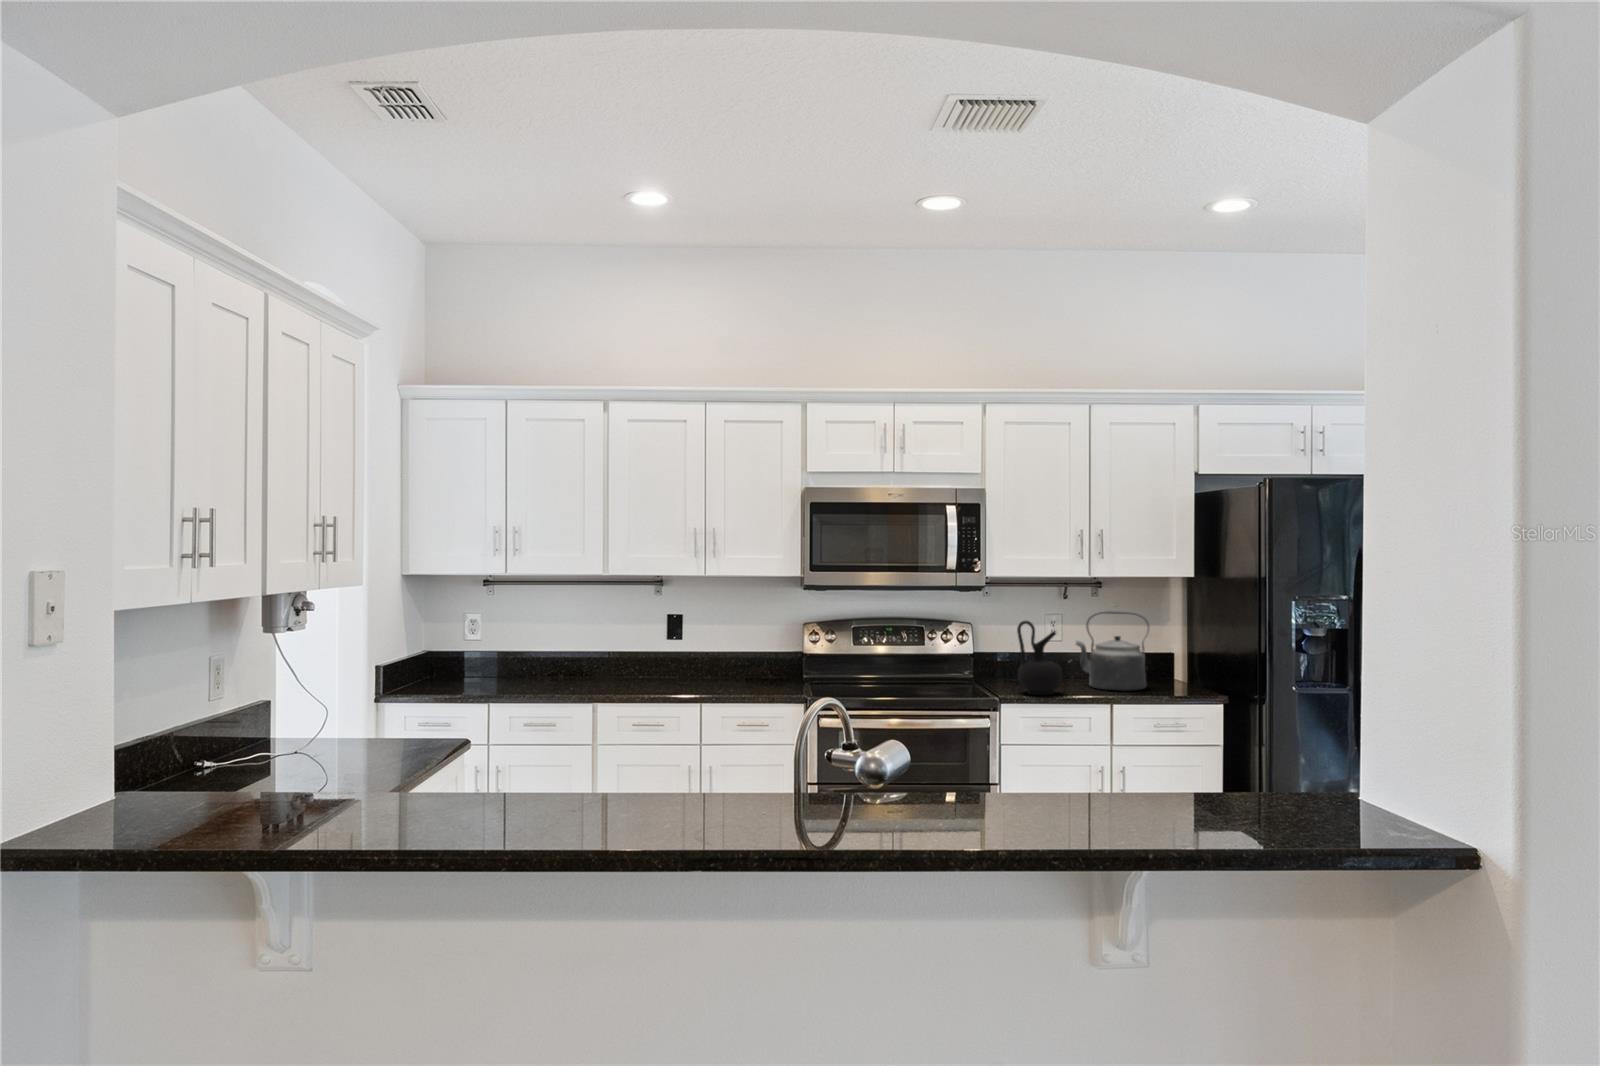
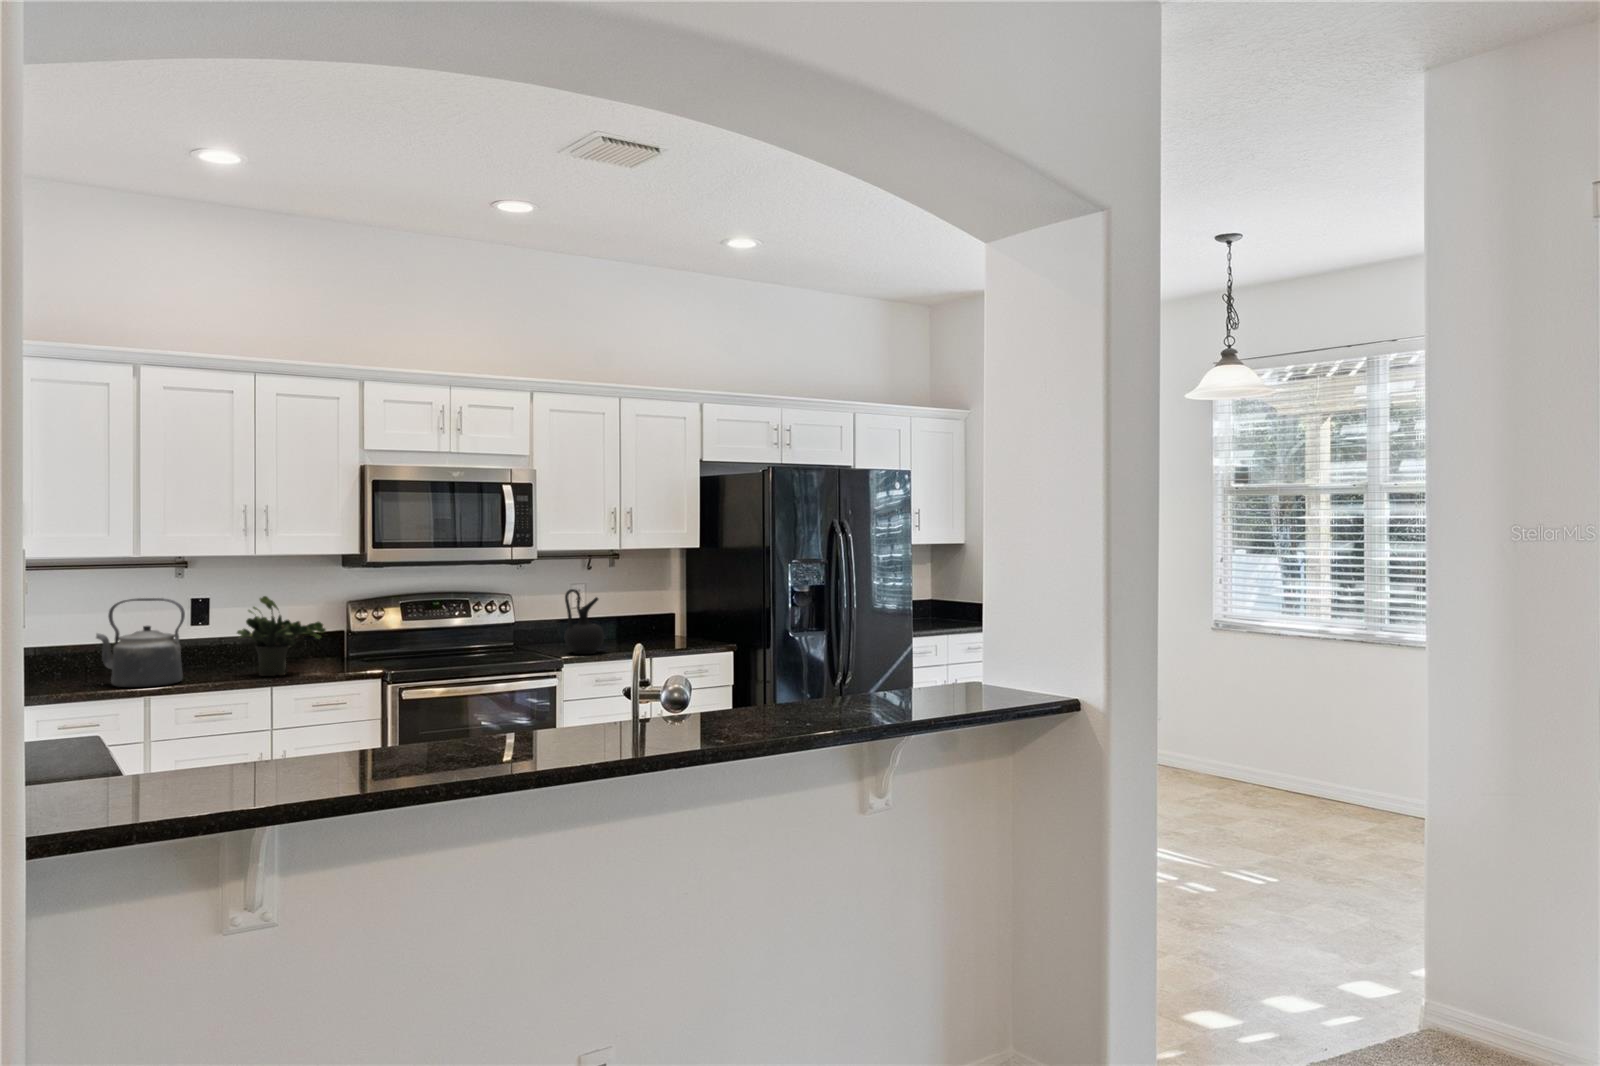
kettle: present [1076,611,1149,691] -> present [96,598,185,687]
potted plant: none [690,614,766,692] -> present [237,596,326,676]

